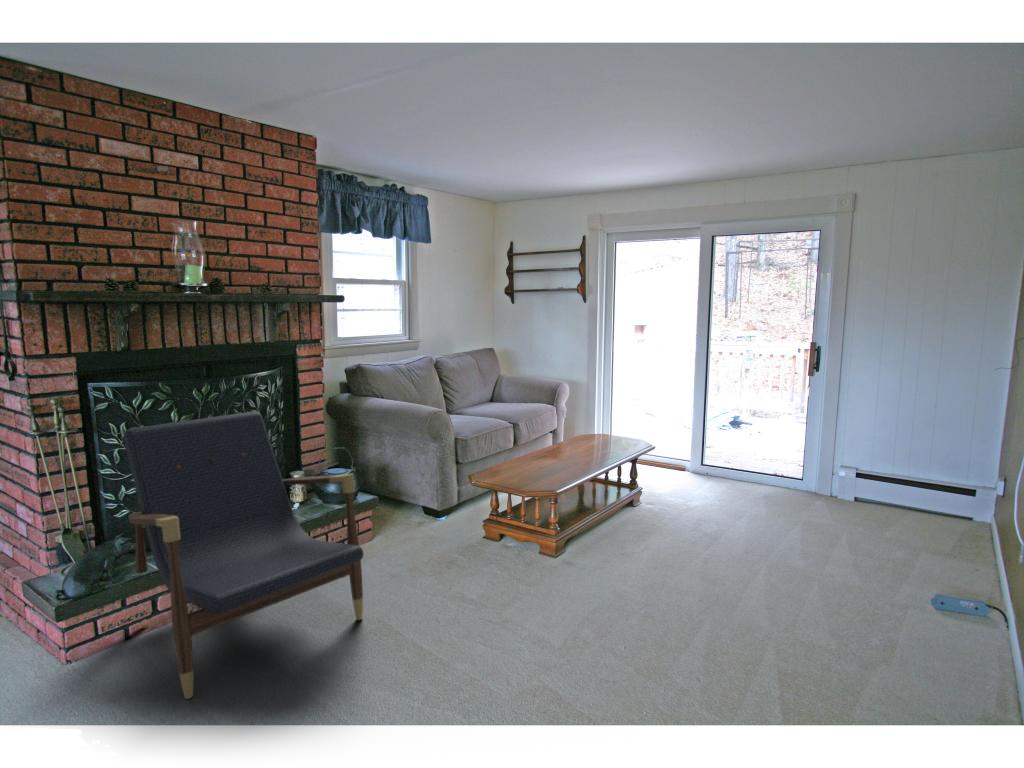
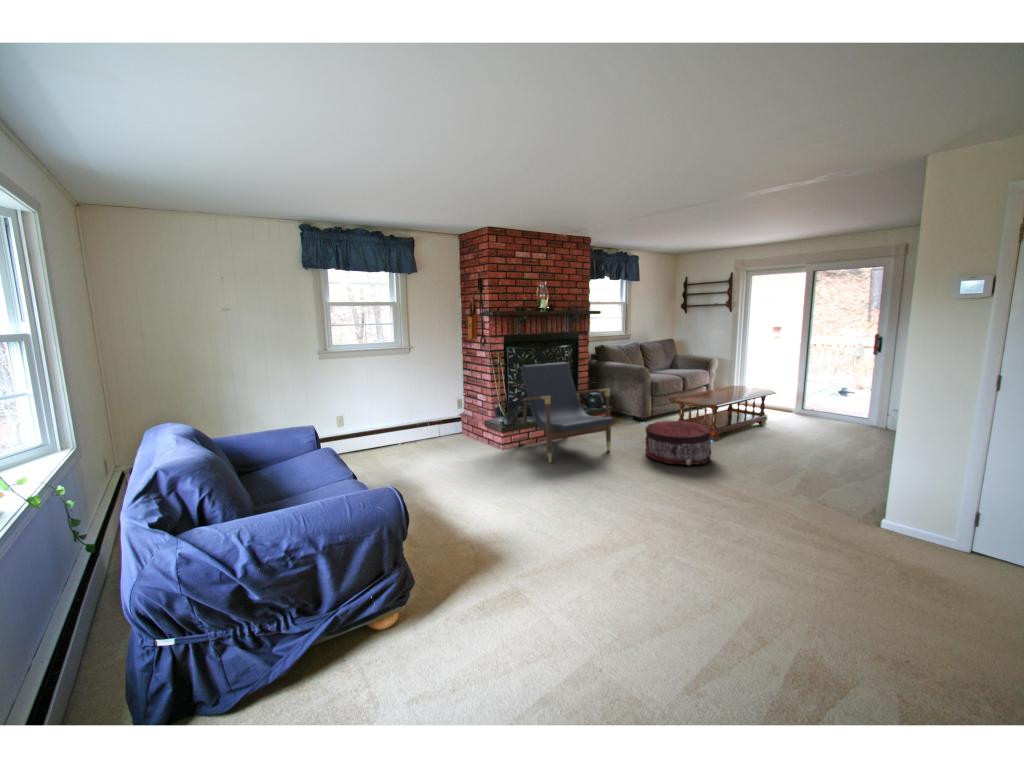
pouf: none [439,526,579,647] -> present [645,421,711,465]

